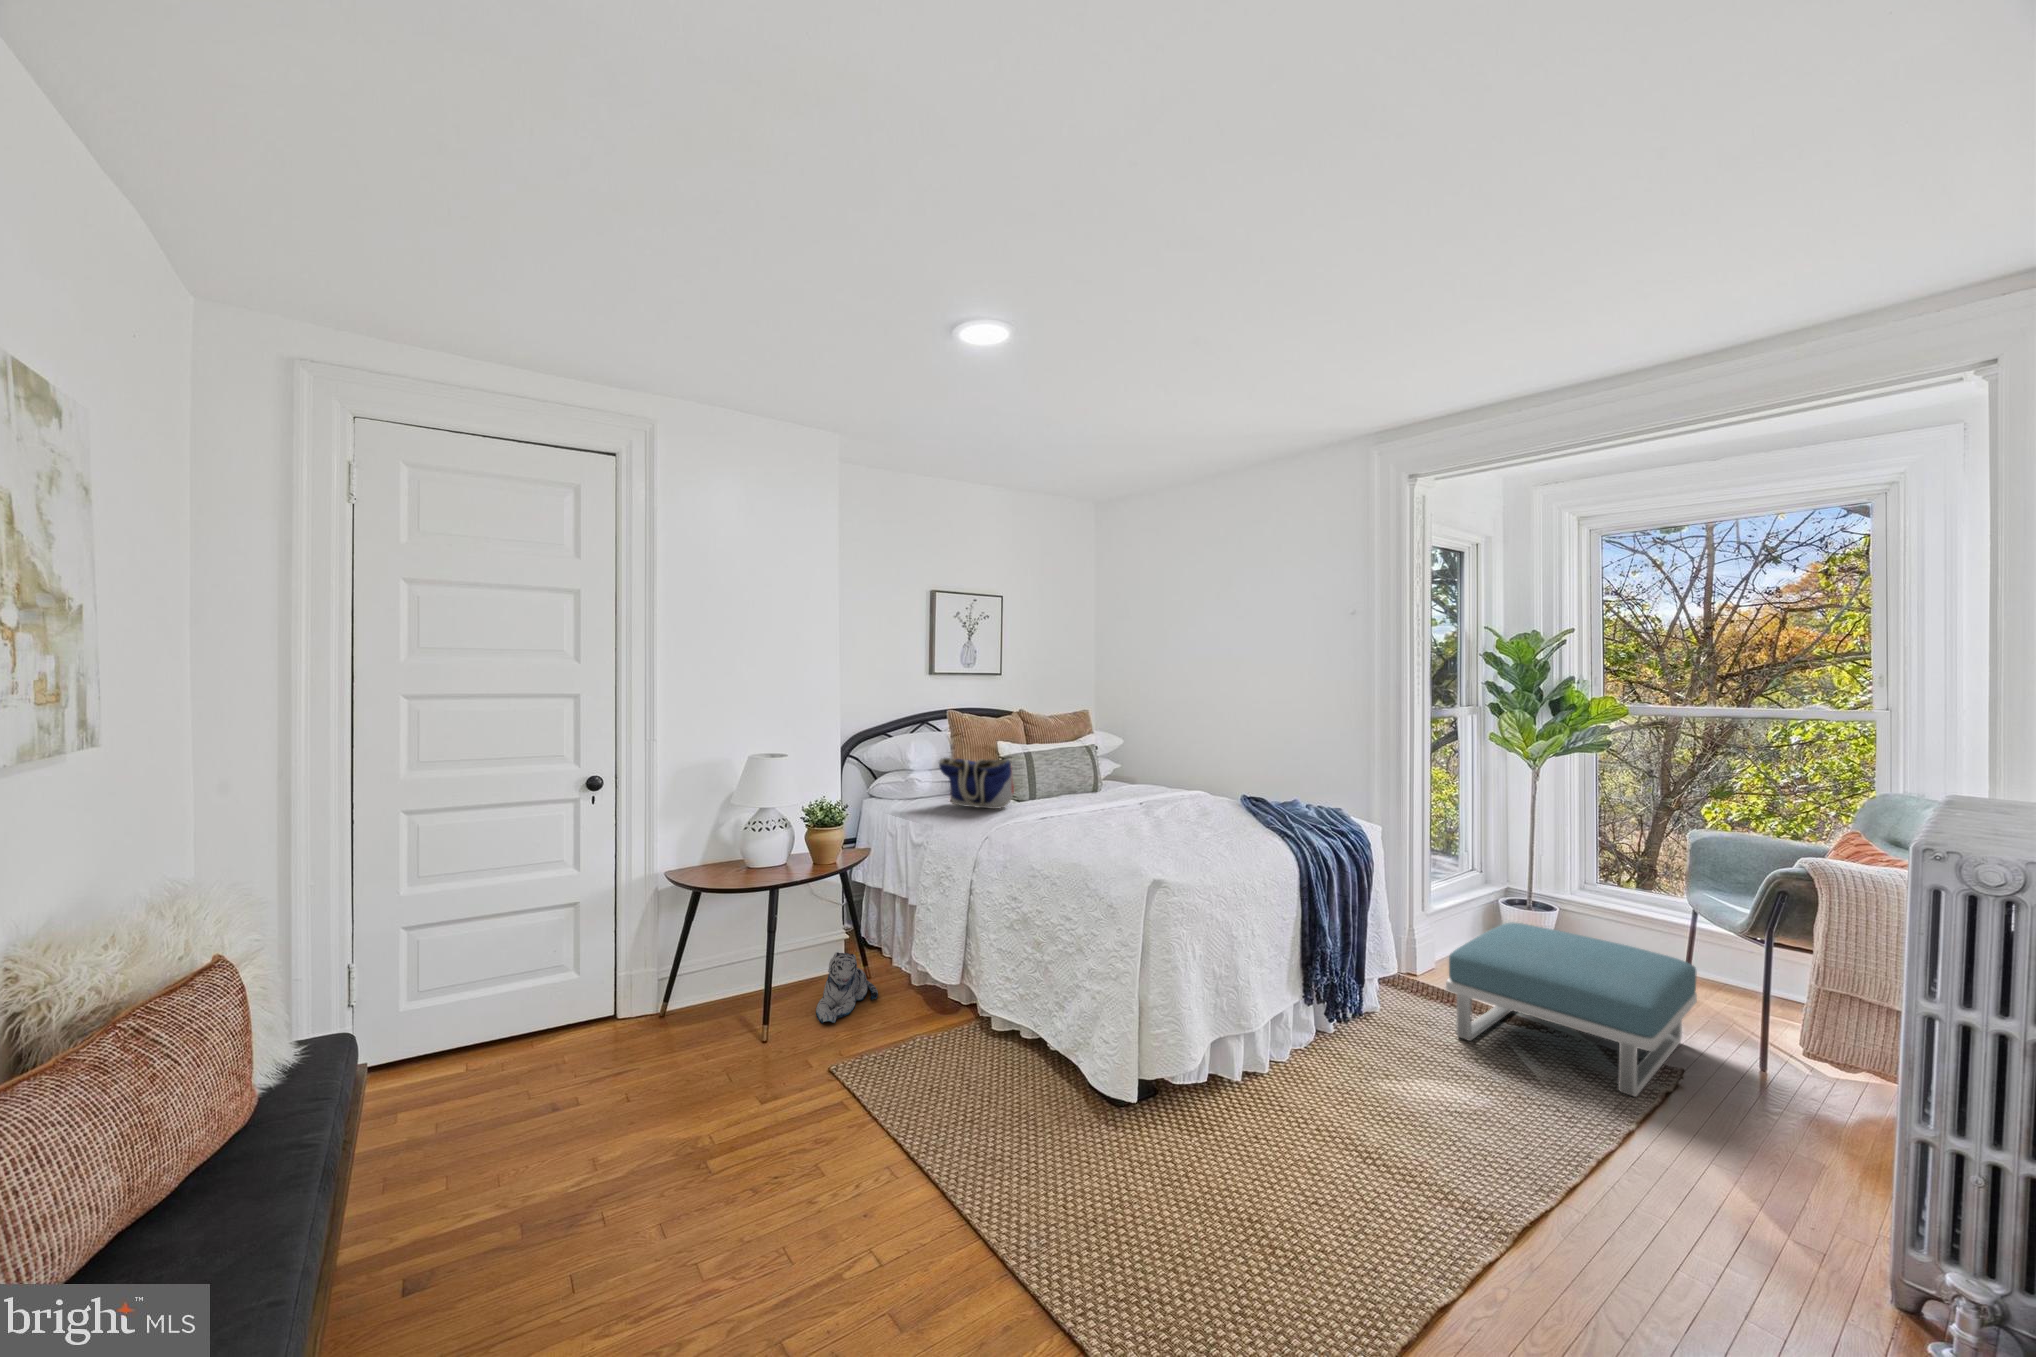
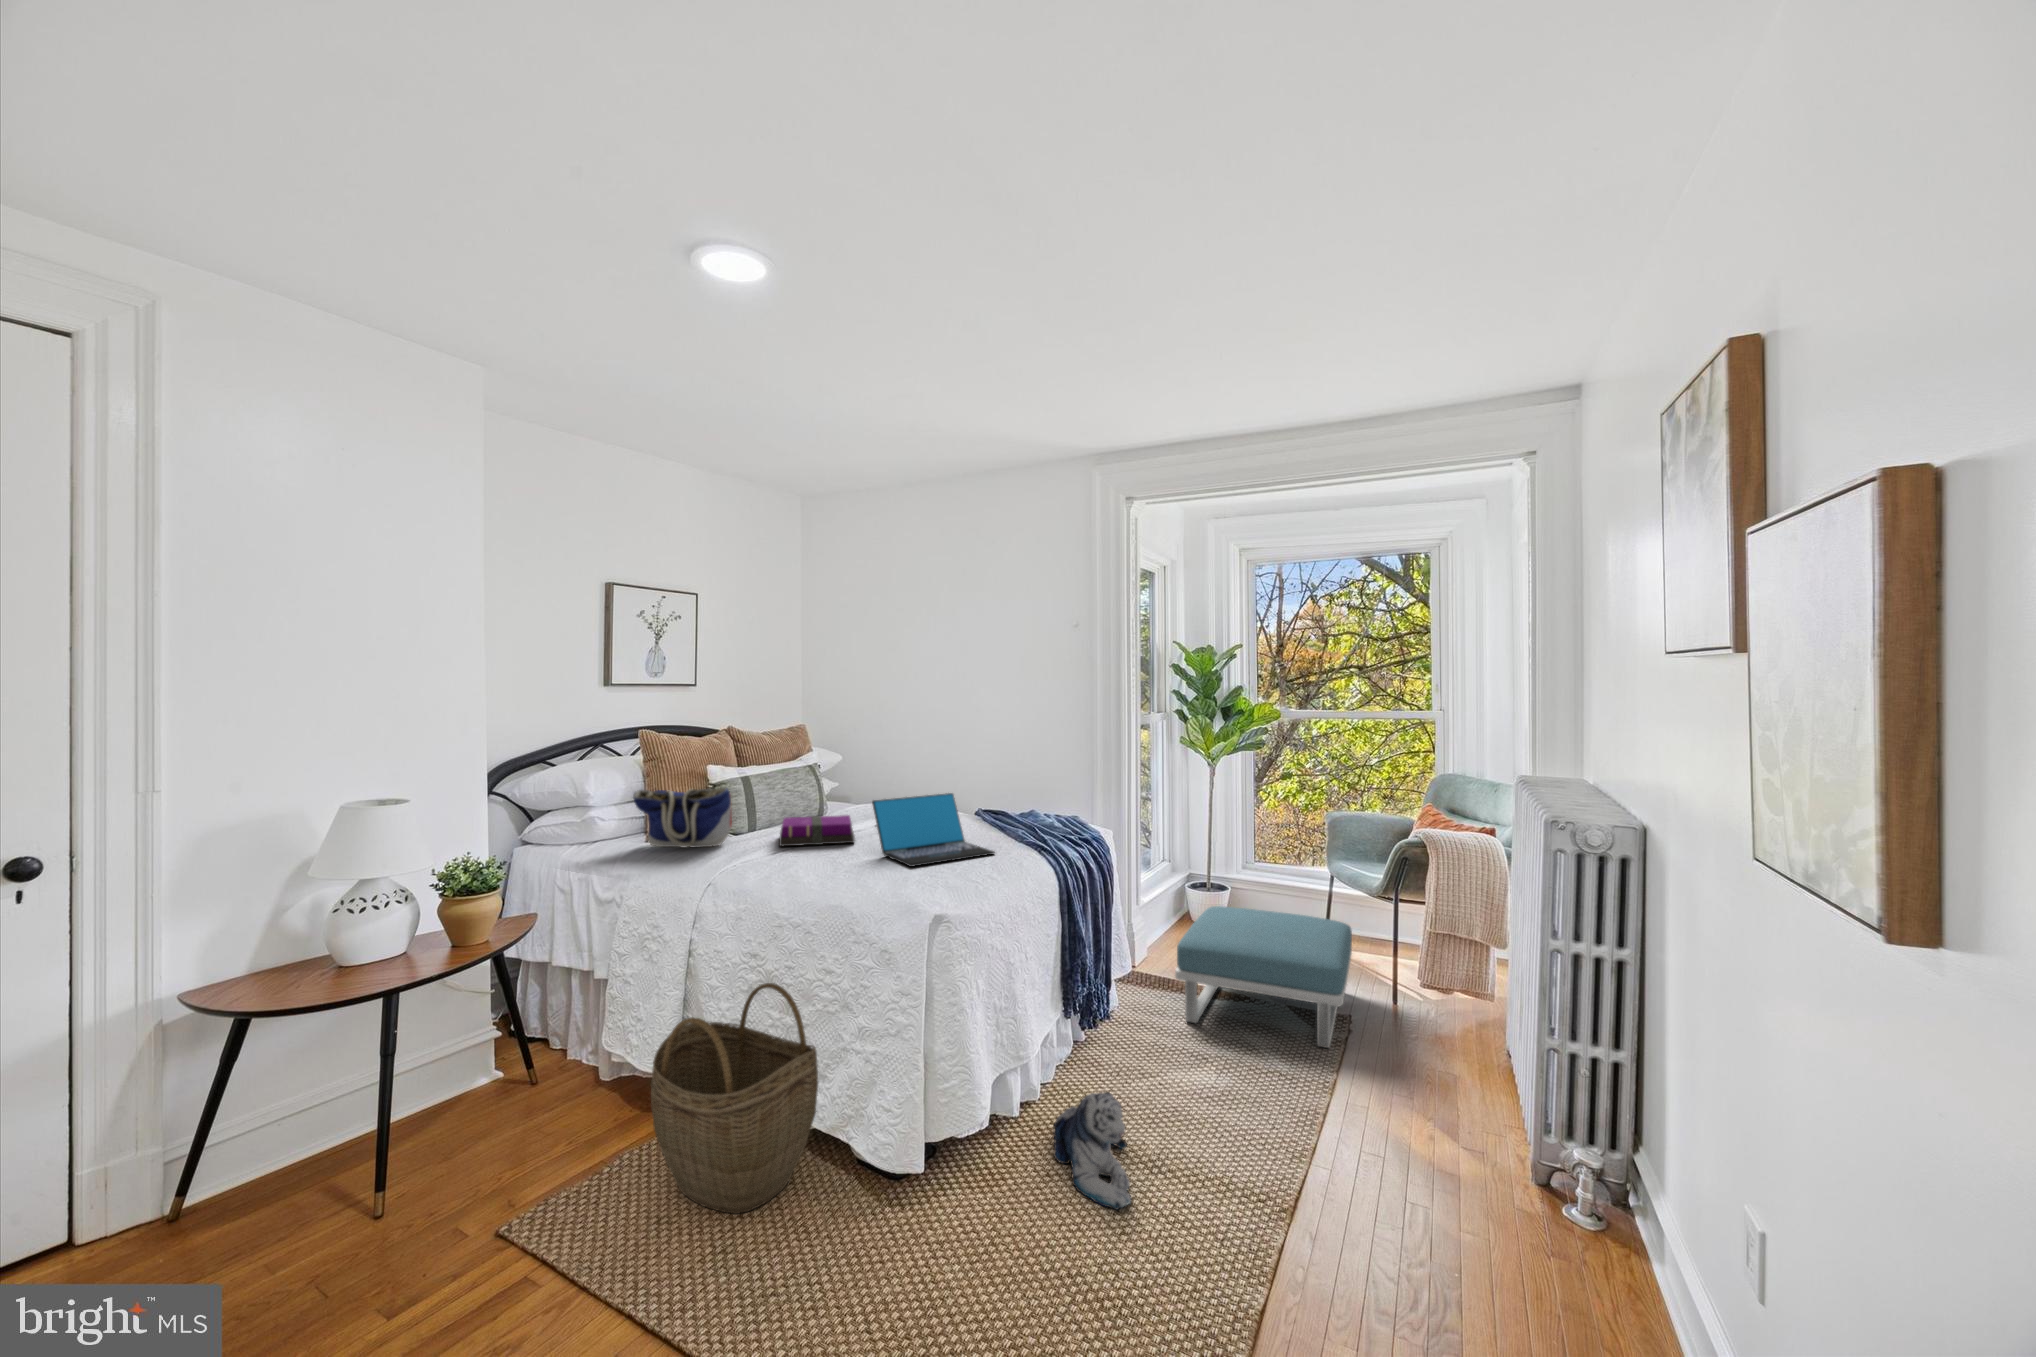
laptop: none [1126,777,1238,840] -> present [872,793,995,867]
notebook: none [1049,789,1116,816] -> present [779,815,855,846]
woven basket: none [930,922,1056,1100] -> present [651,983,818,1214]
plush toy: present [816,952,878,1024] -> present [1053,1092,1131,1209]

